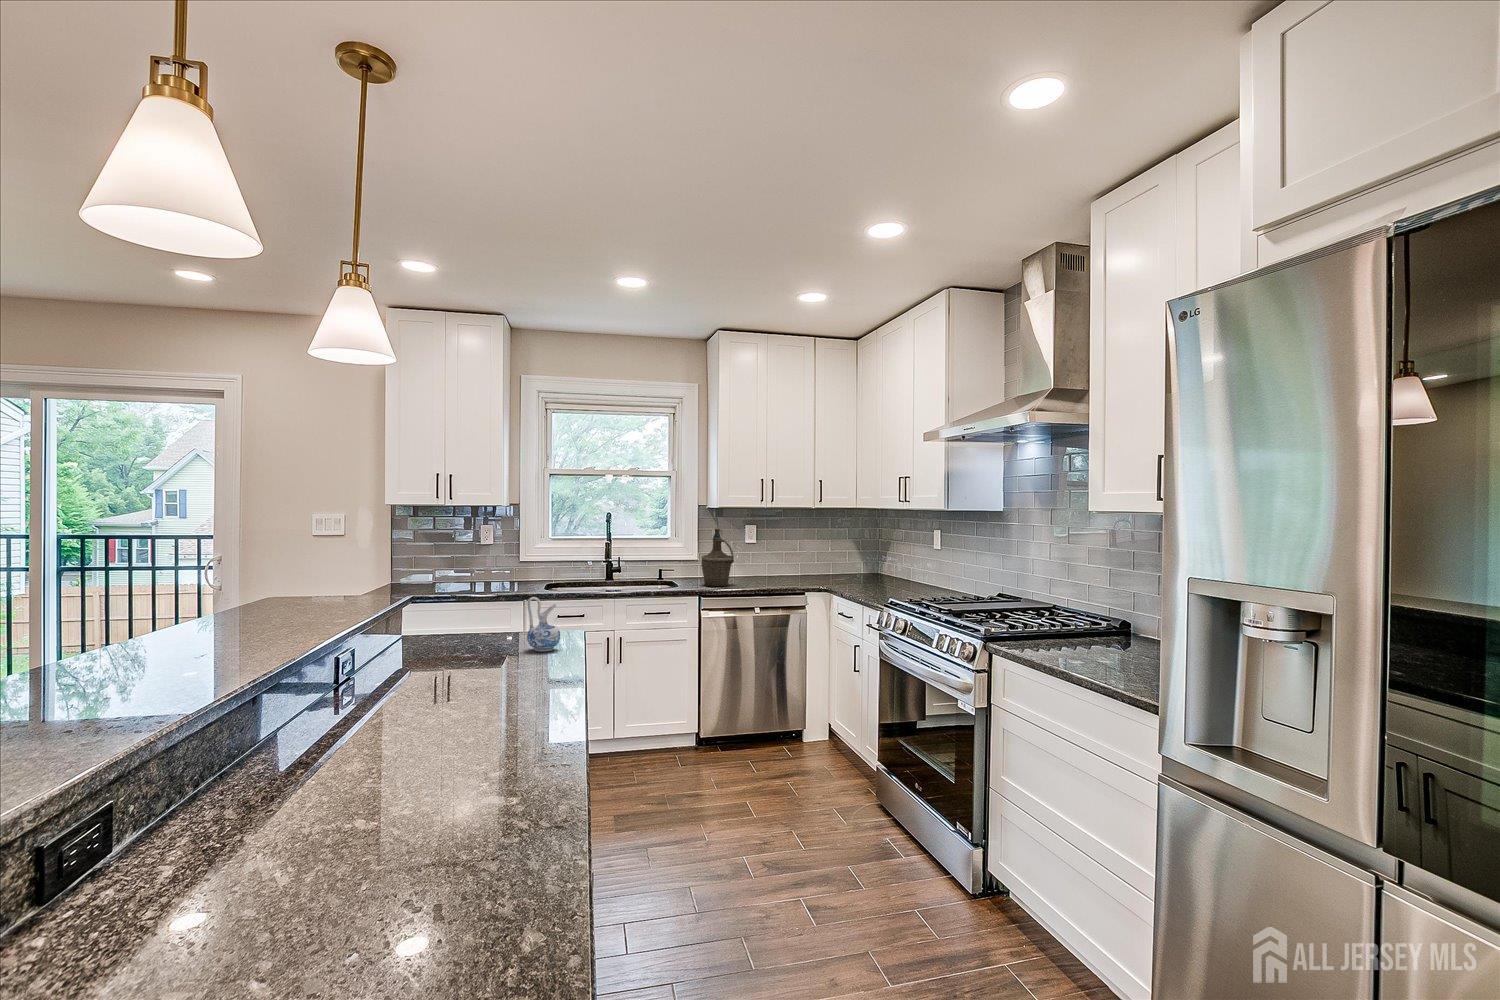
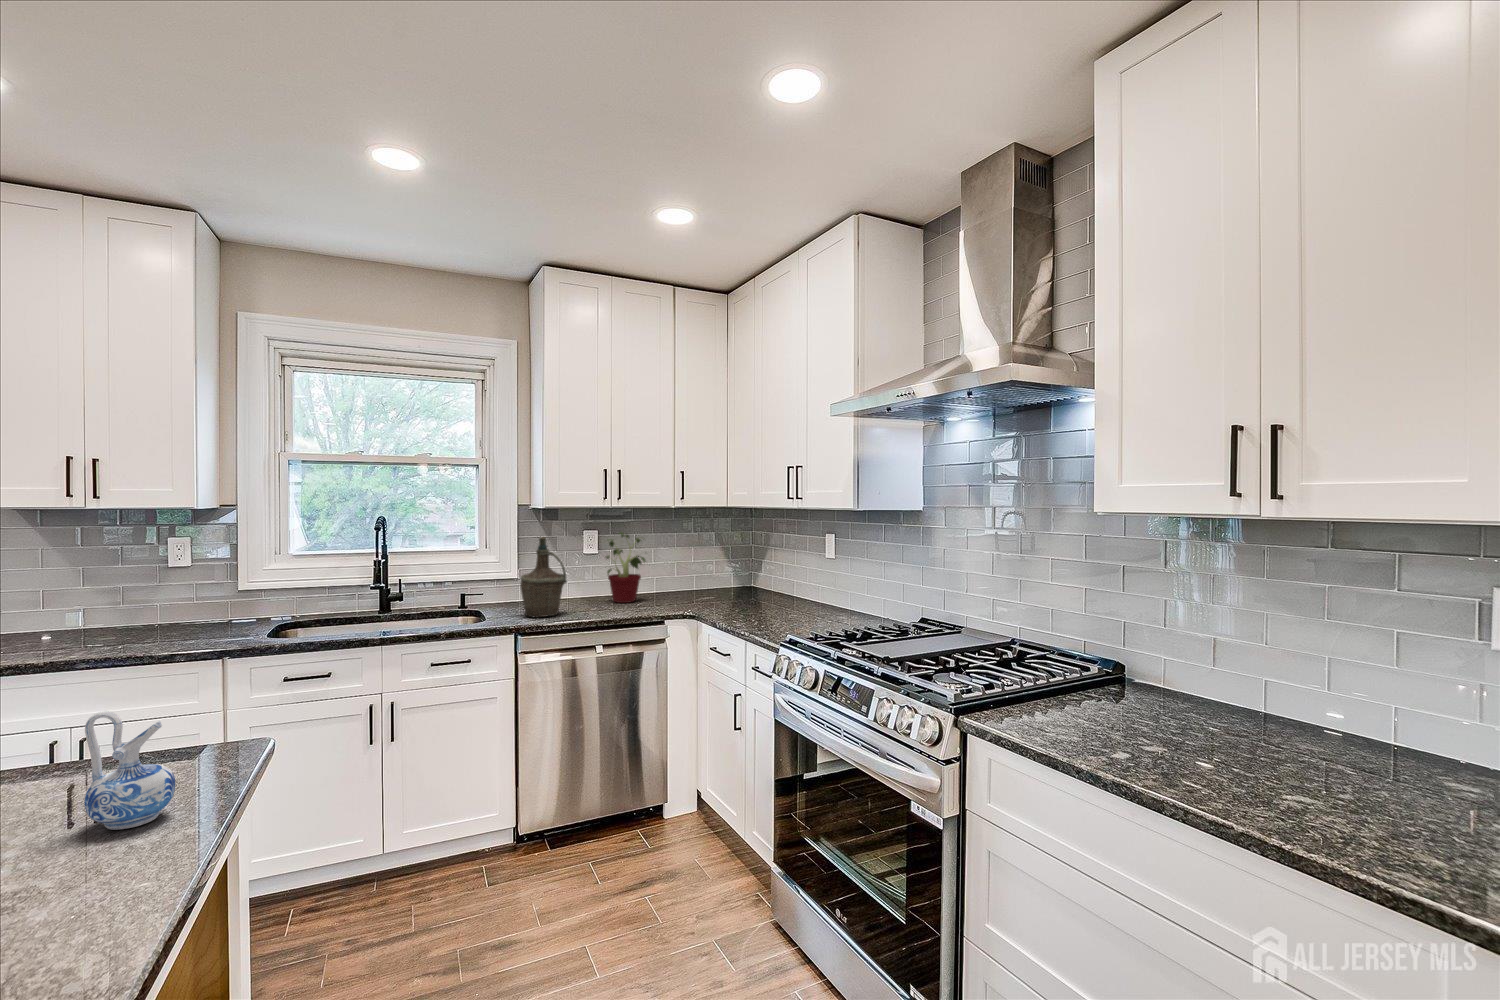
potted plant: none [760,526,794,580] -> present [606,532,646,603]

